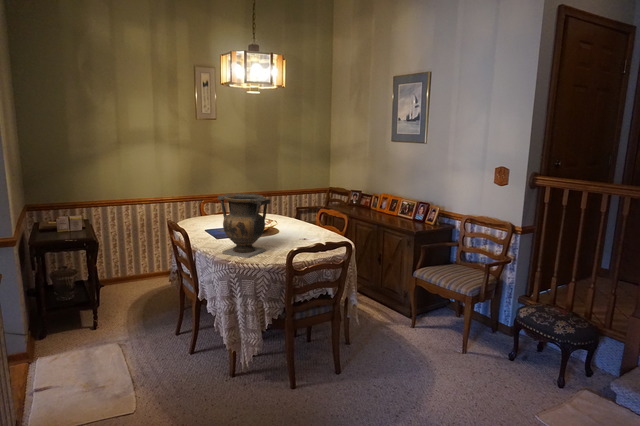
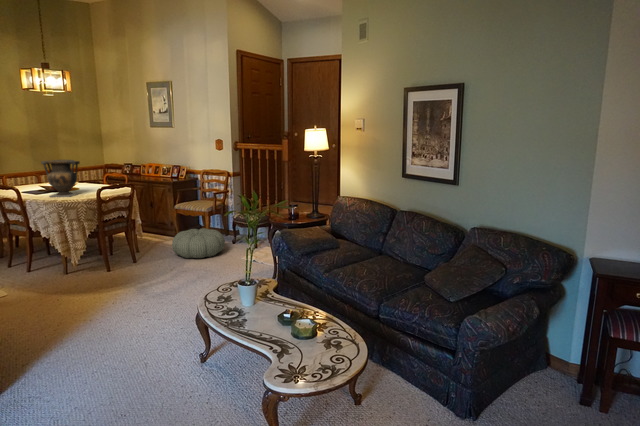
pouf: none [401,324,498,393] -> present [172,228,225,258]

